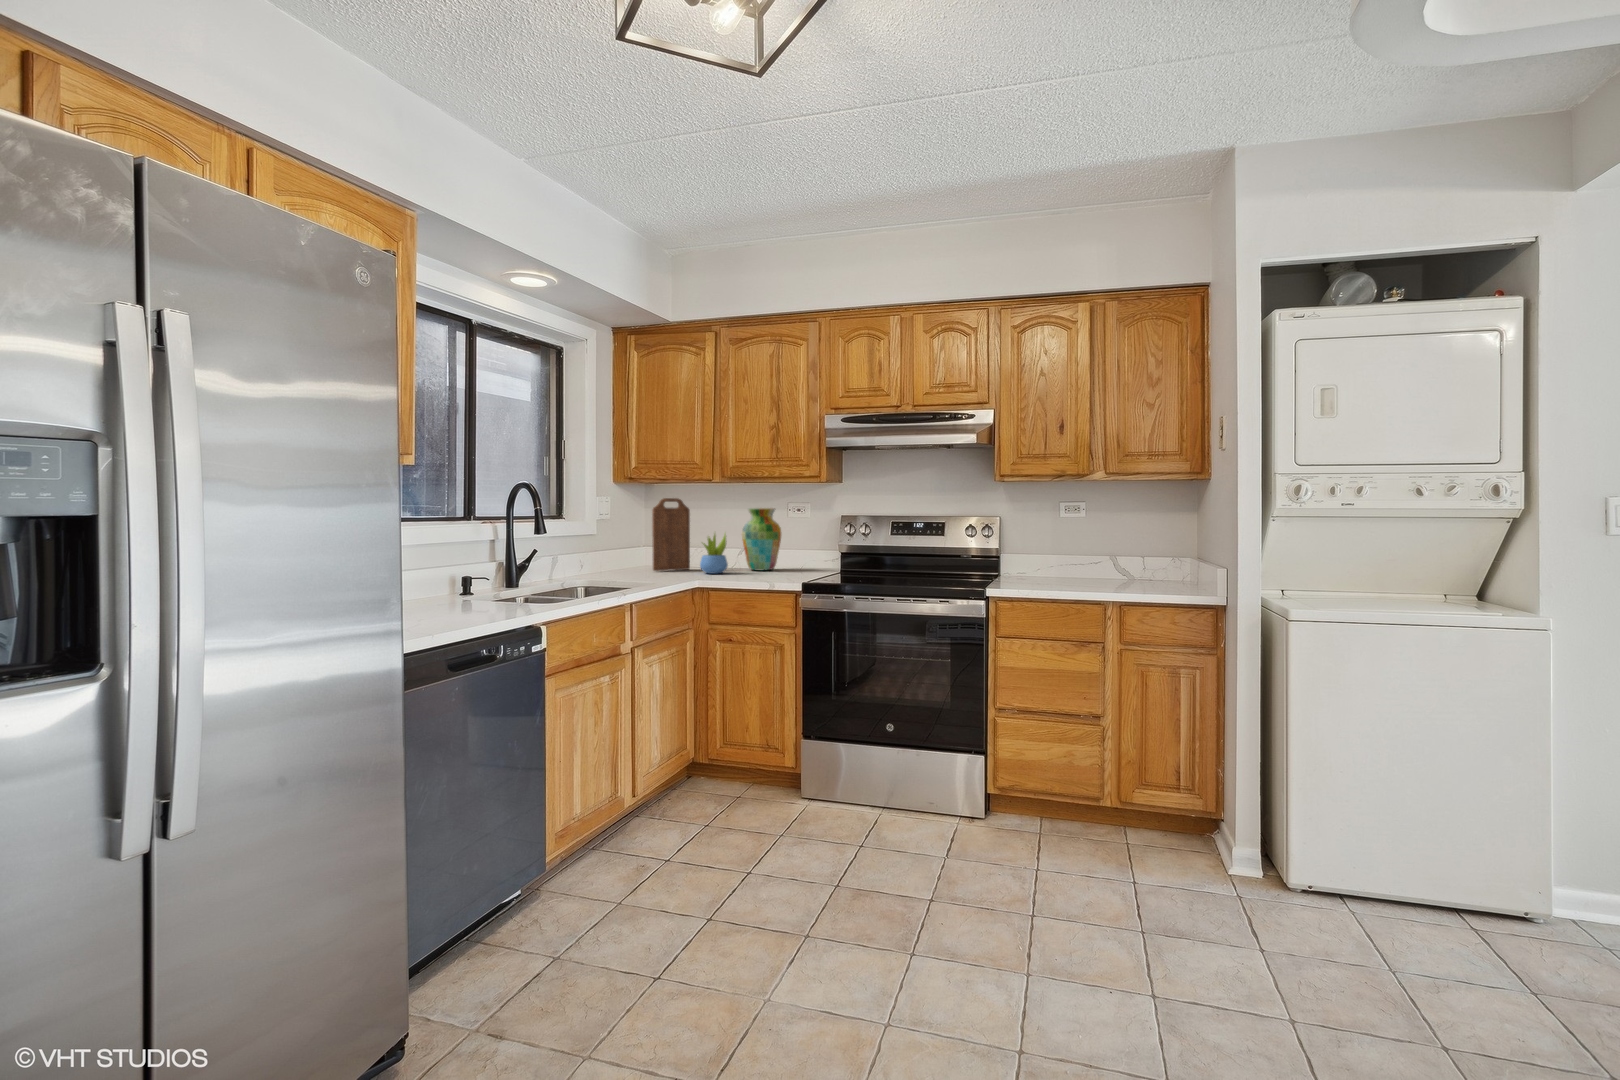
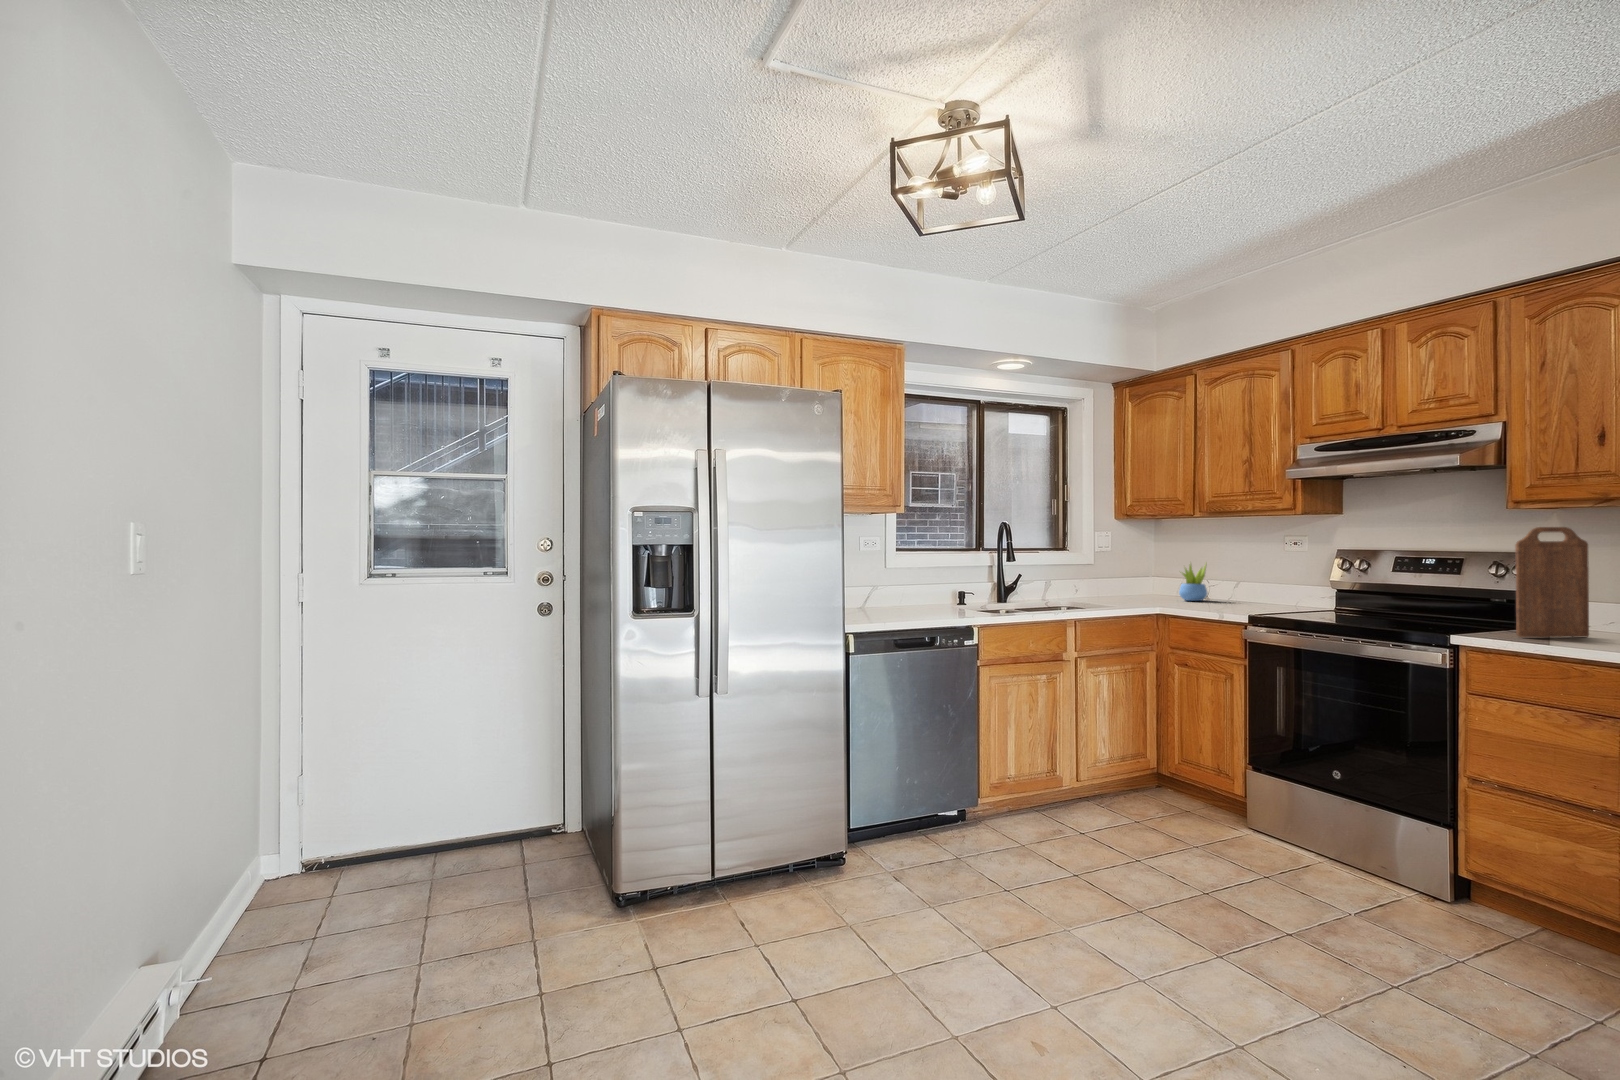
cutting board: present [652,498,690,571] -> present [1515,527,1589,638]
vase: present [742,508,781,570] -> none [1229,540,1274,600]

